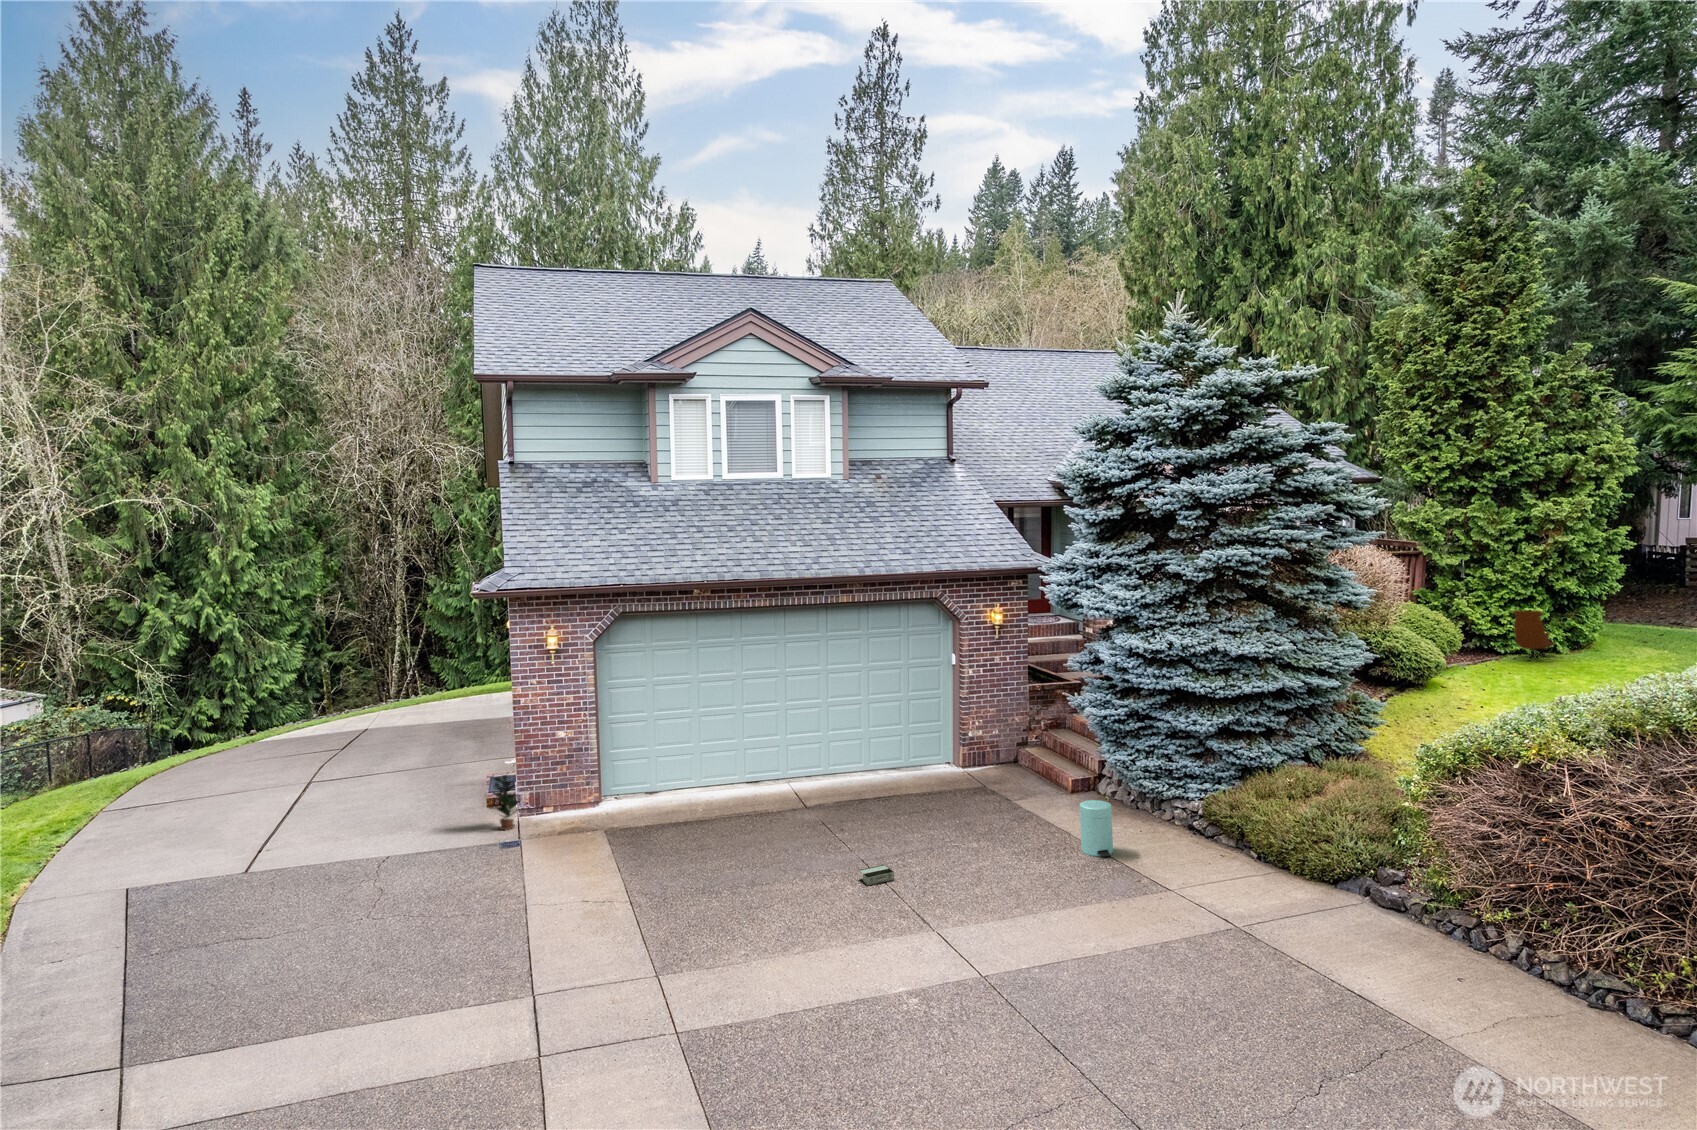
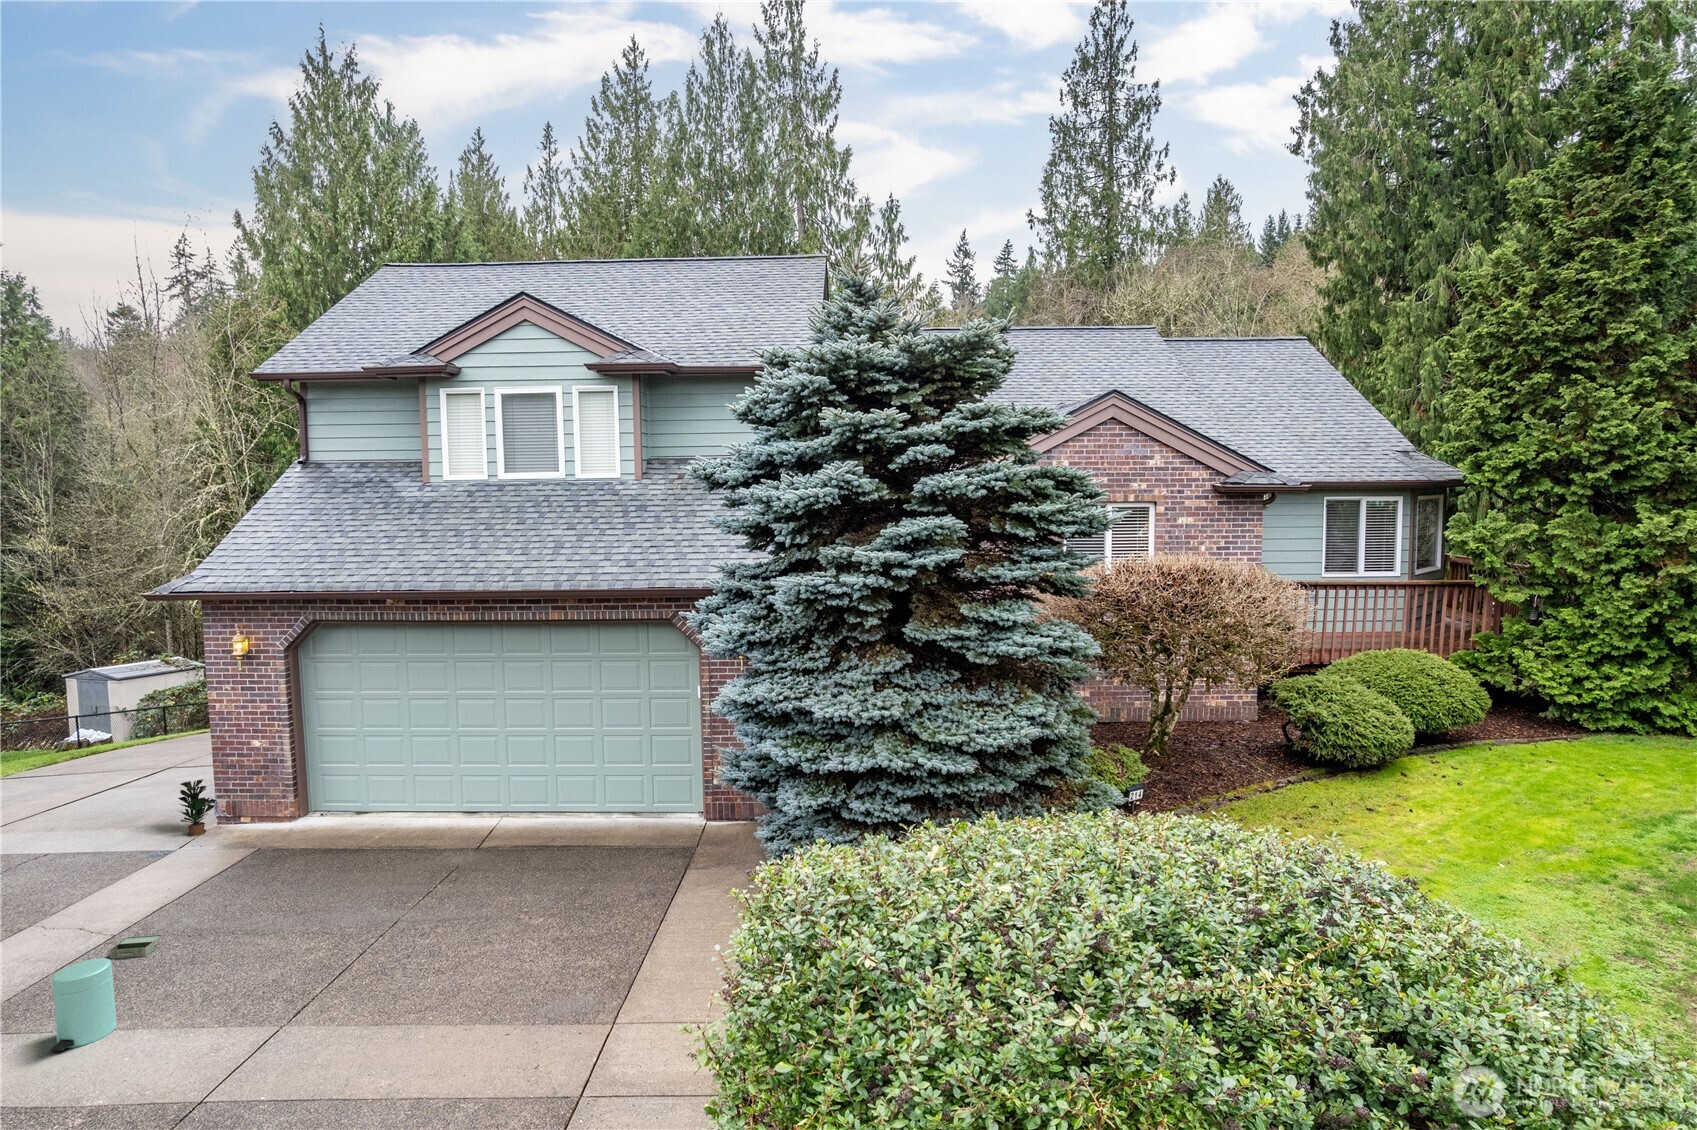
lounge chair: present [1514,610,1554,662] -> none [1592,672,1671,751]
trash can: present [1080,800,1113,857] -> present [50,958,117,1051]
toolbox: present [859,865,894,885] -> present [109,935,162,959]

